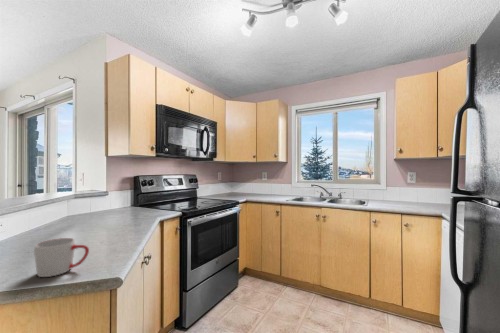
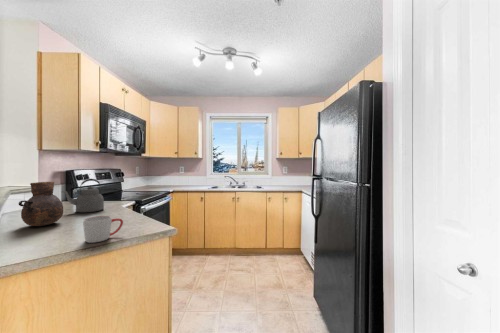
kettle: none [101,186,143,223] -> present [63,179,104,212]
vase: none [40,189,84,237] -> present [19,182,63,226]

